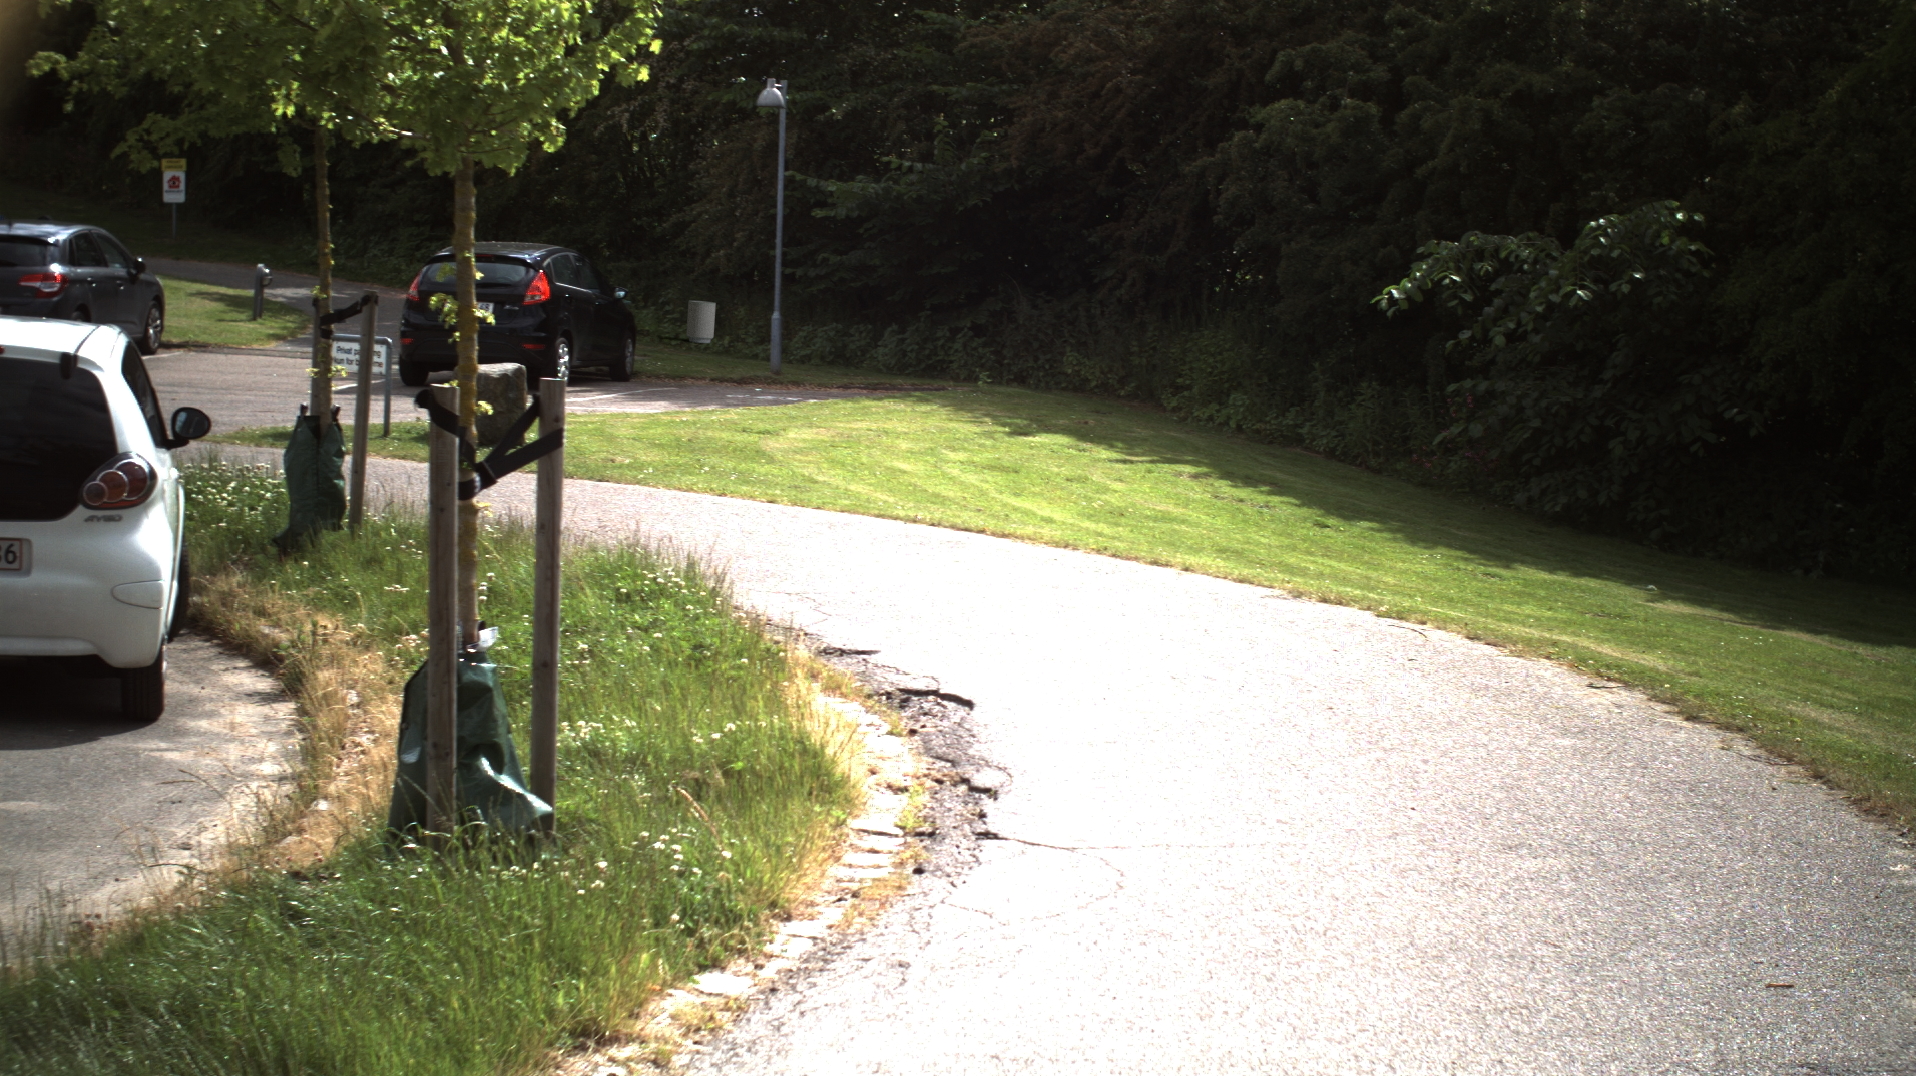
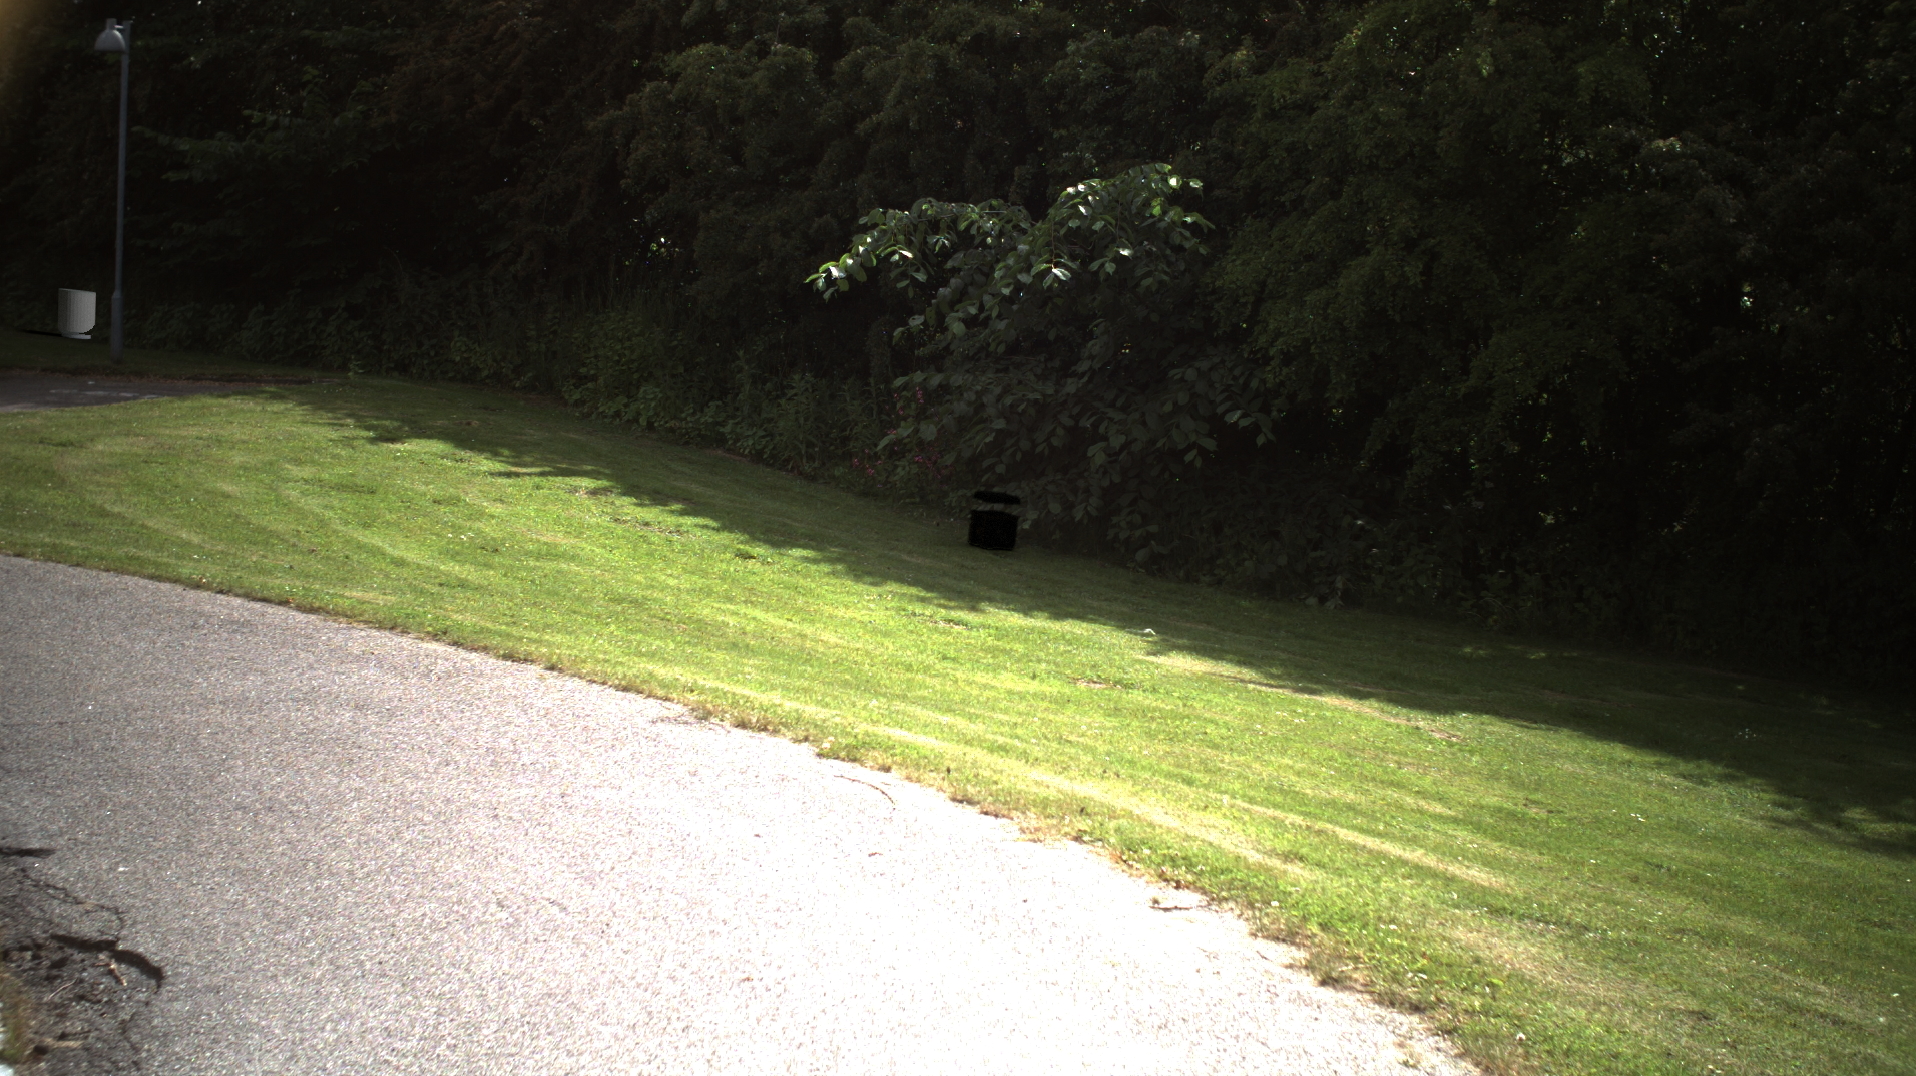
toolbox: none [1502,477,1551,529] -> present [968,491,1021,550]

